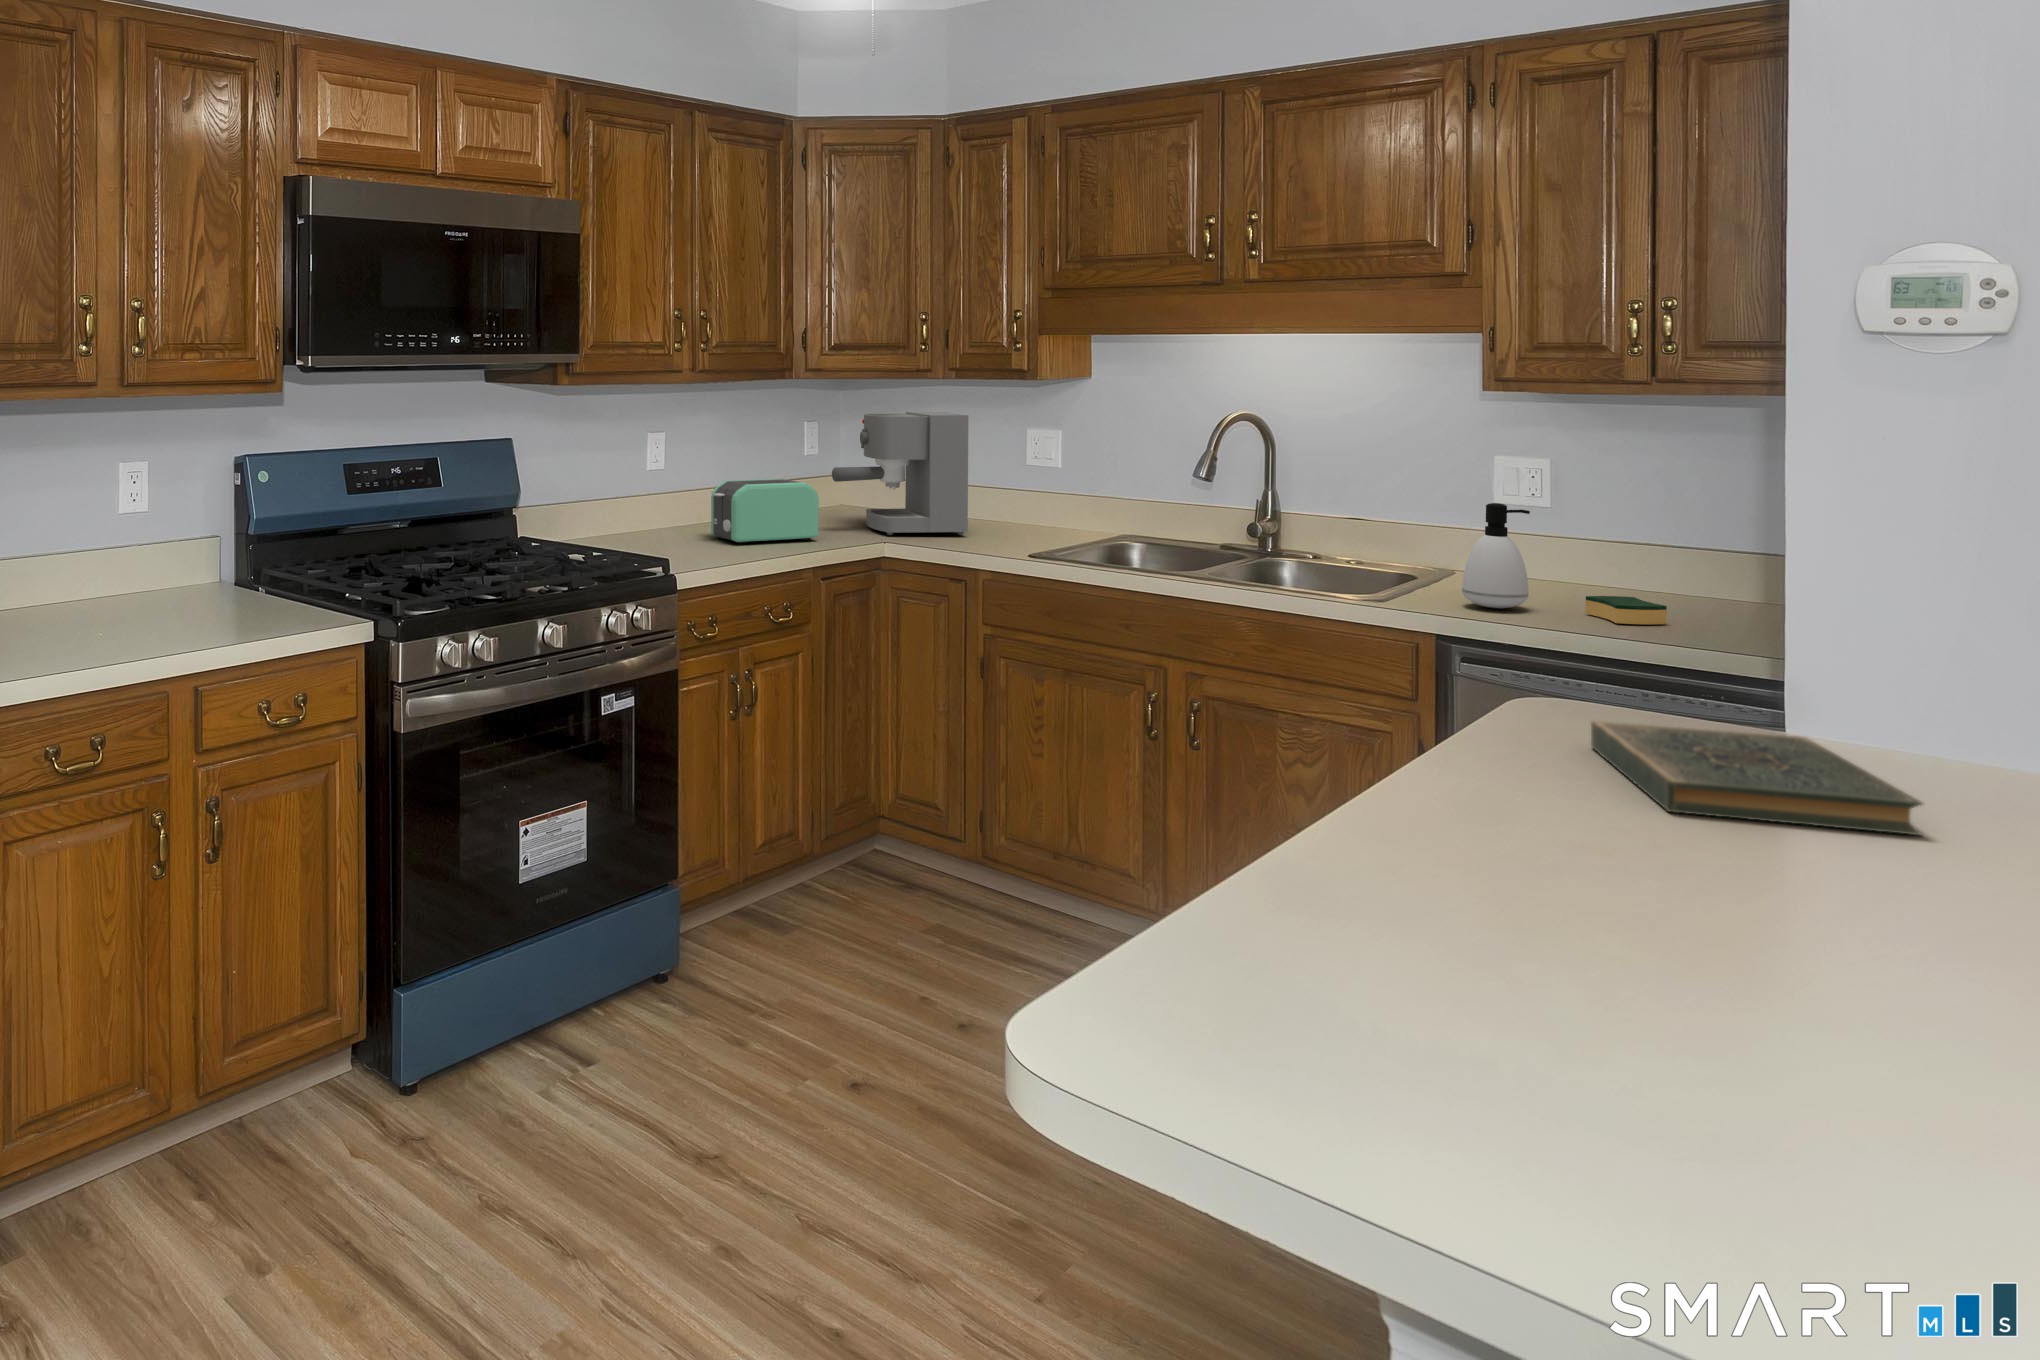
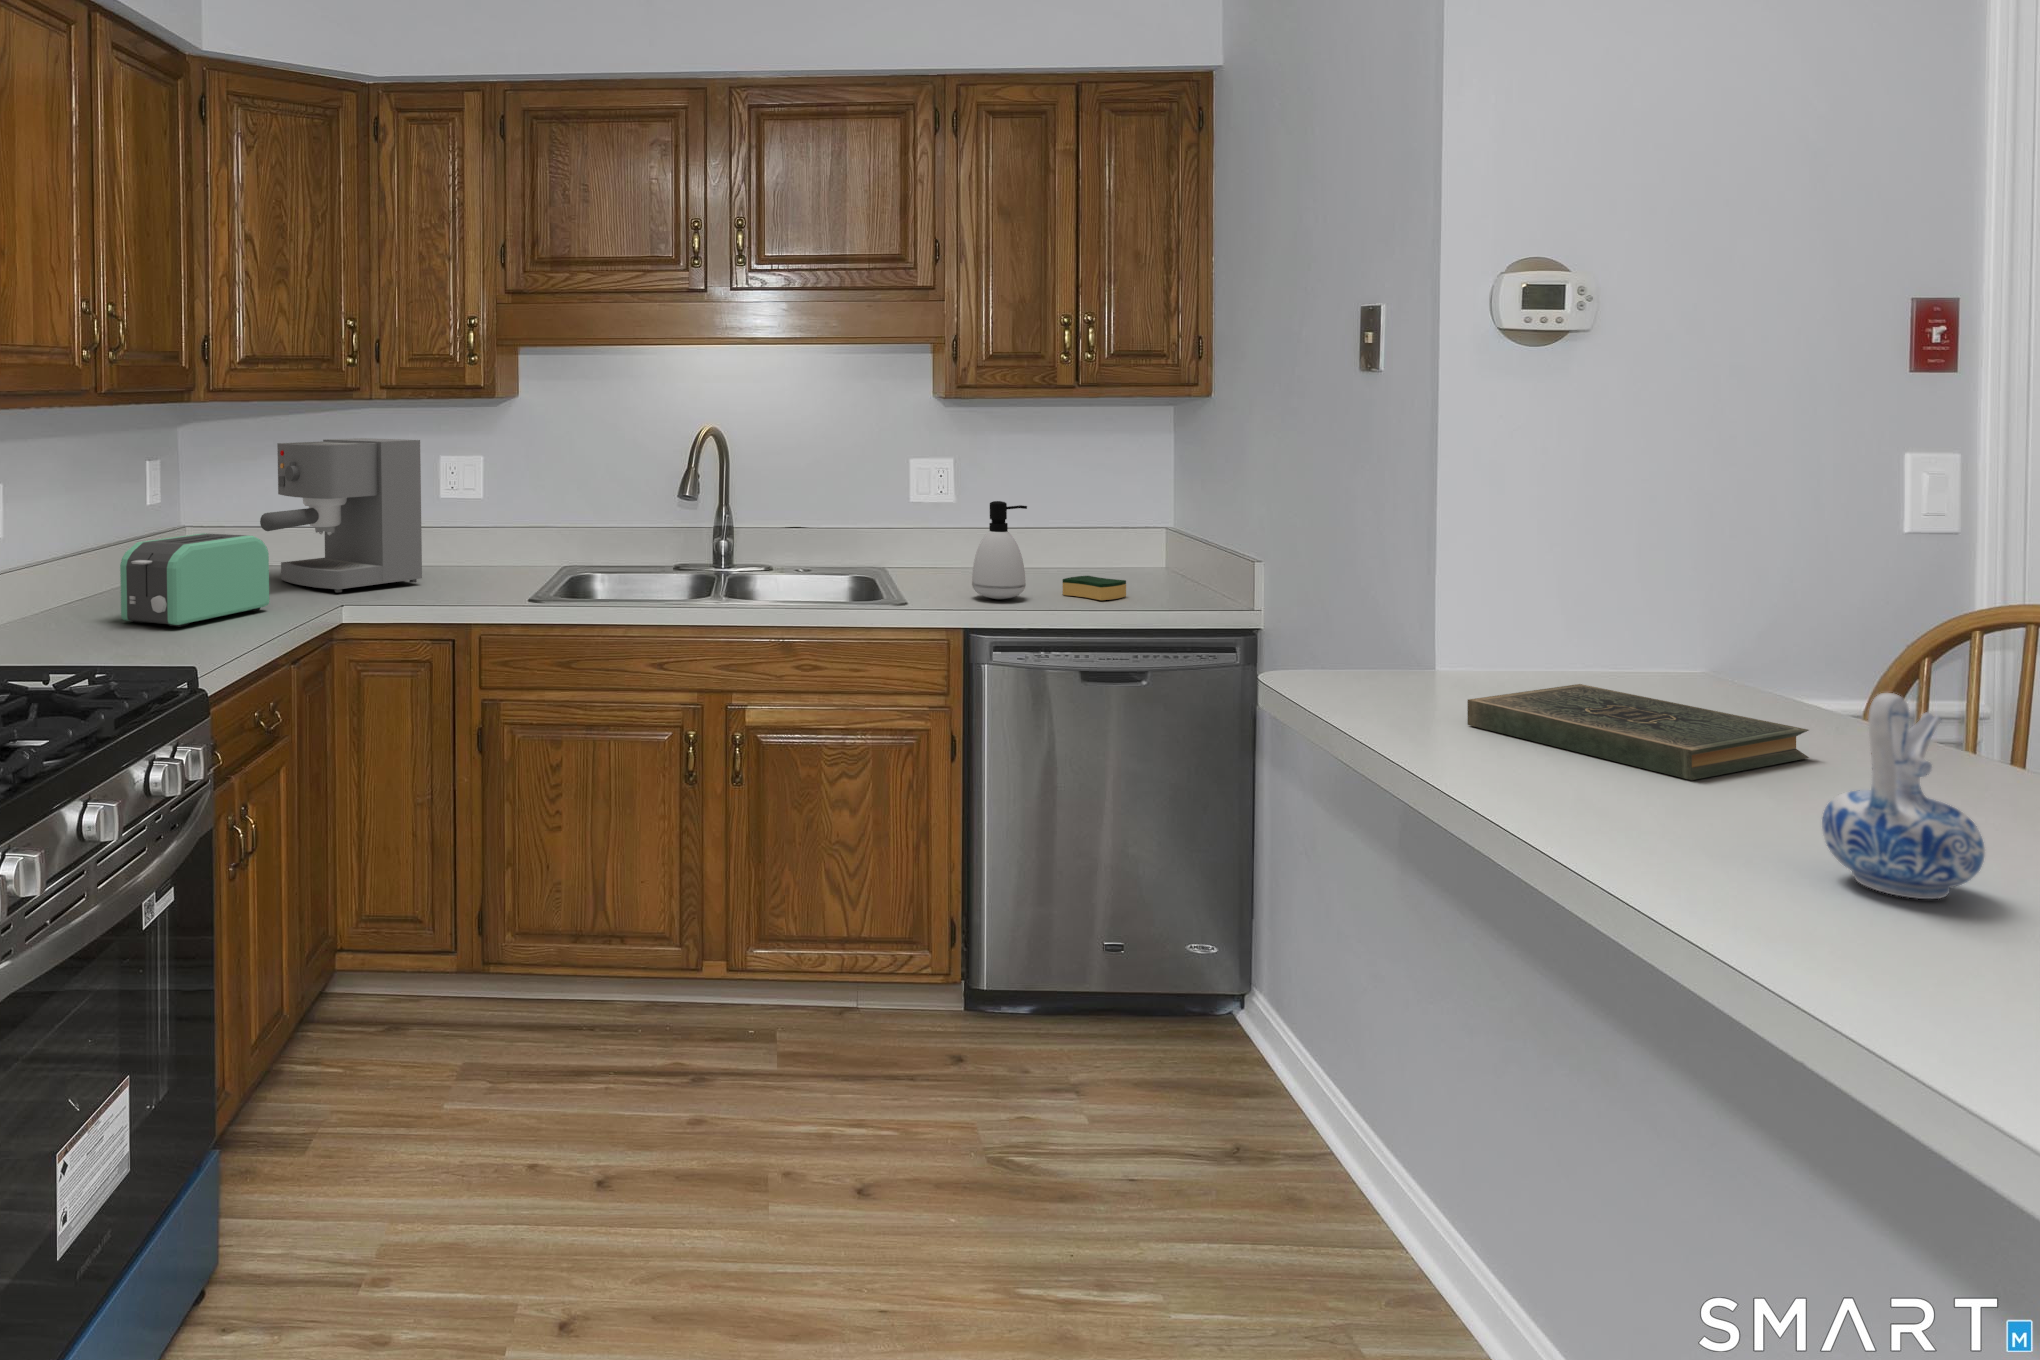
ceramic pitcher: none [1479,691,1613,889] -> present [1822,693,1985,899]

